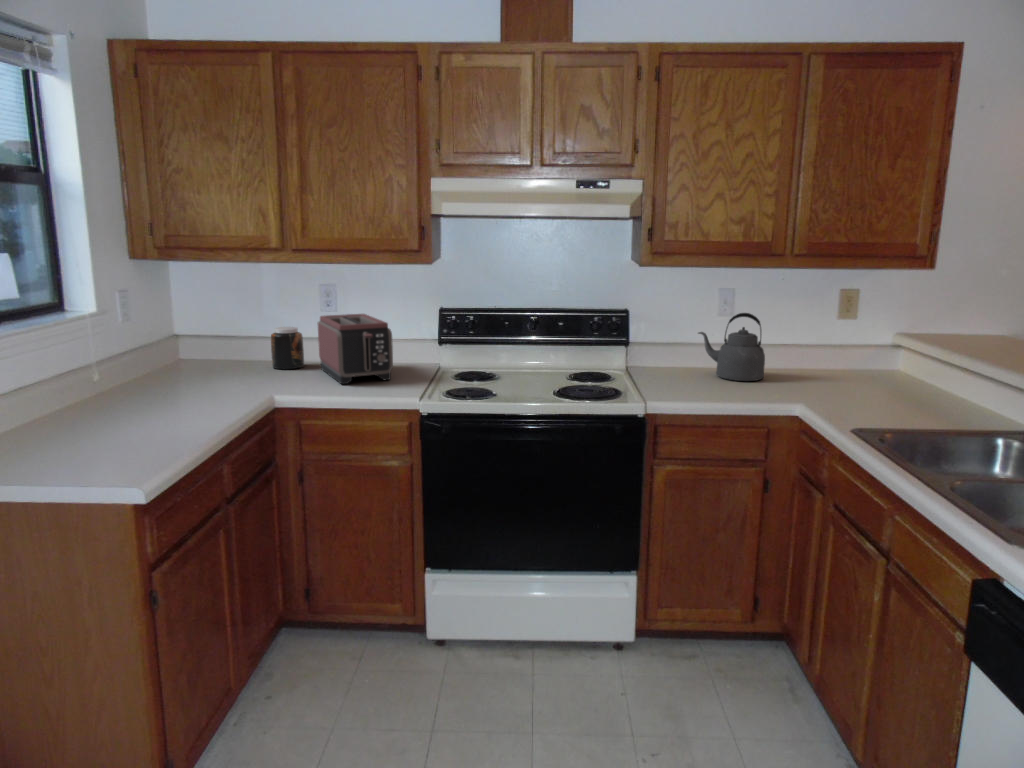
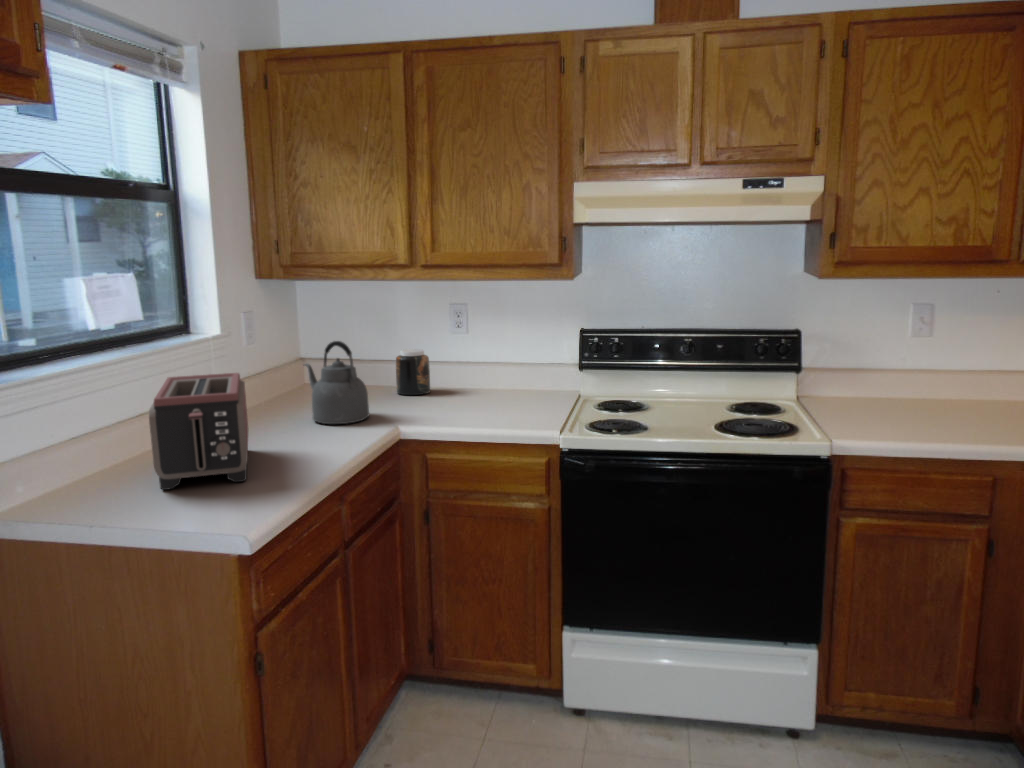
kettle: present [698,313,765,381] -> present [304,341,369,424]
toaster: present [317,314,393,384] -> present [149,373,248,490]

